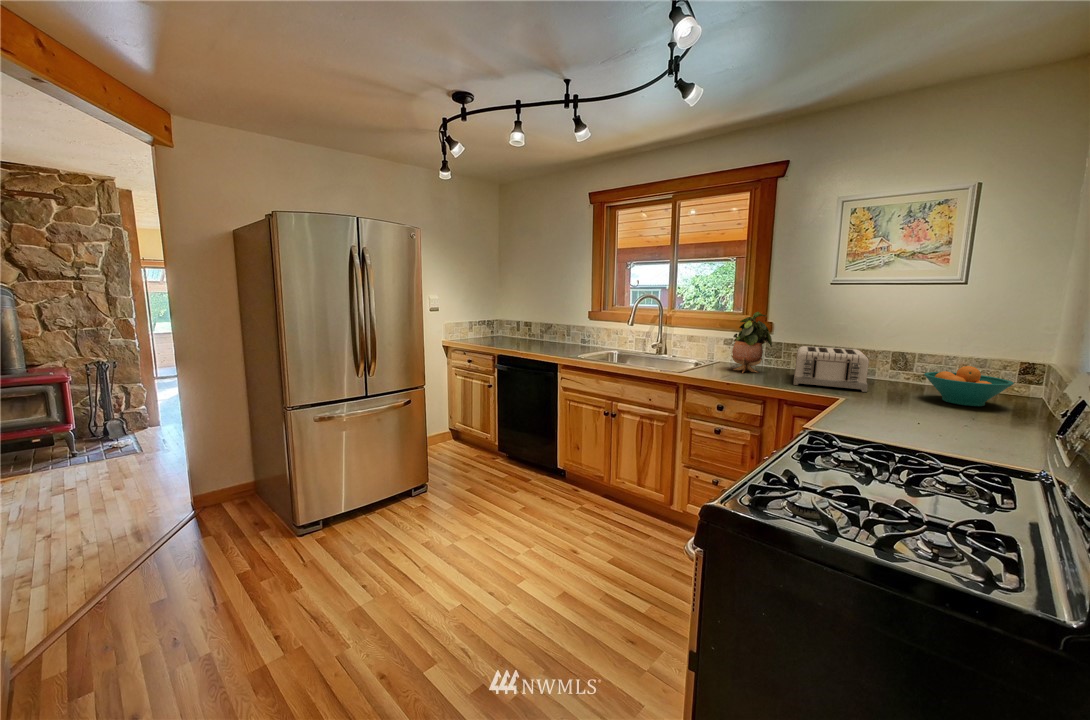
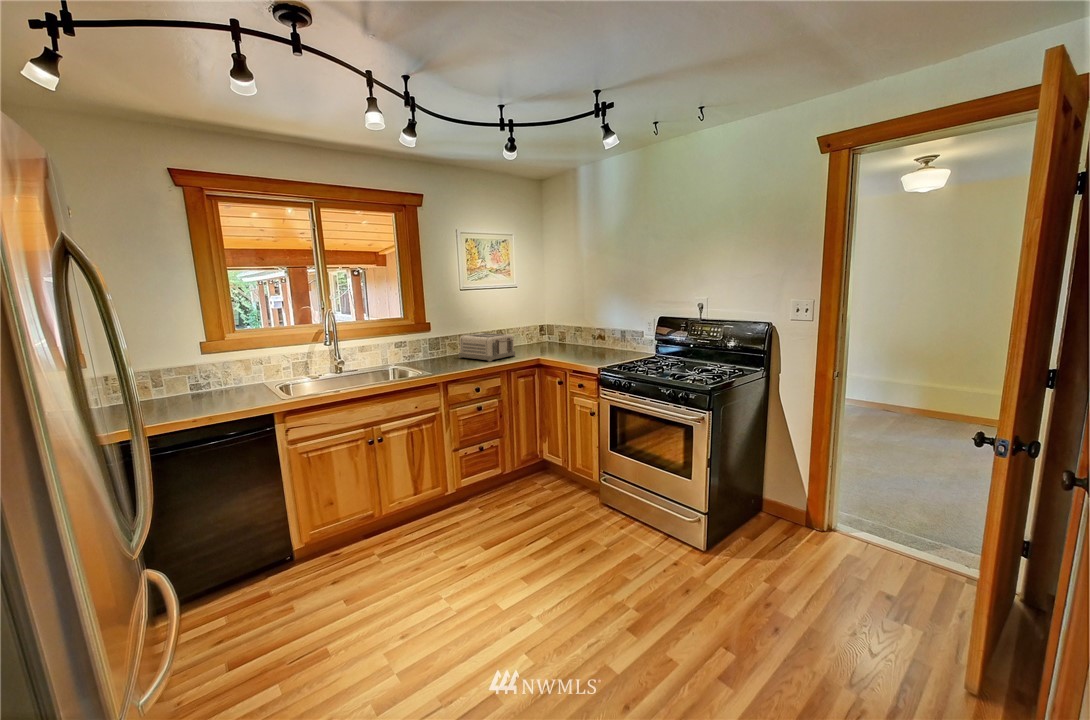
potted plant: present [732,312,772,373] -> none [423,314,452,364]
fruit bowl: present [924,366,1014,406] -> none [525,332,559,352]

